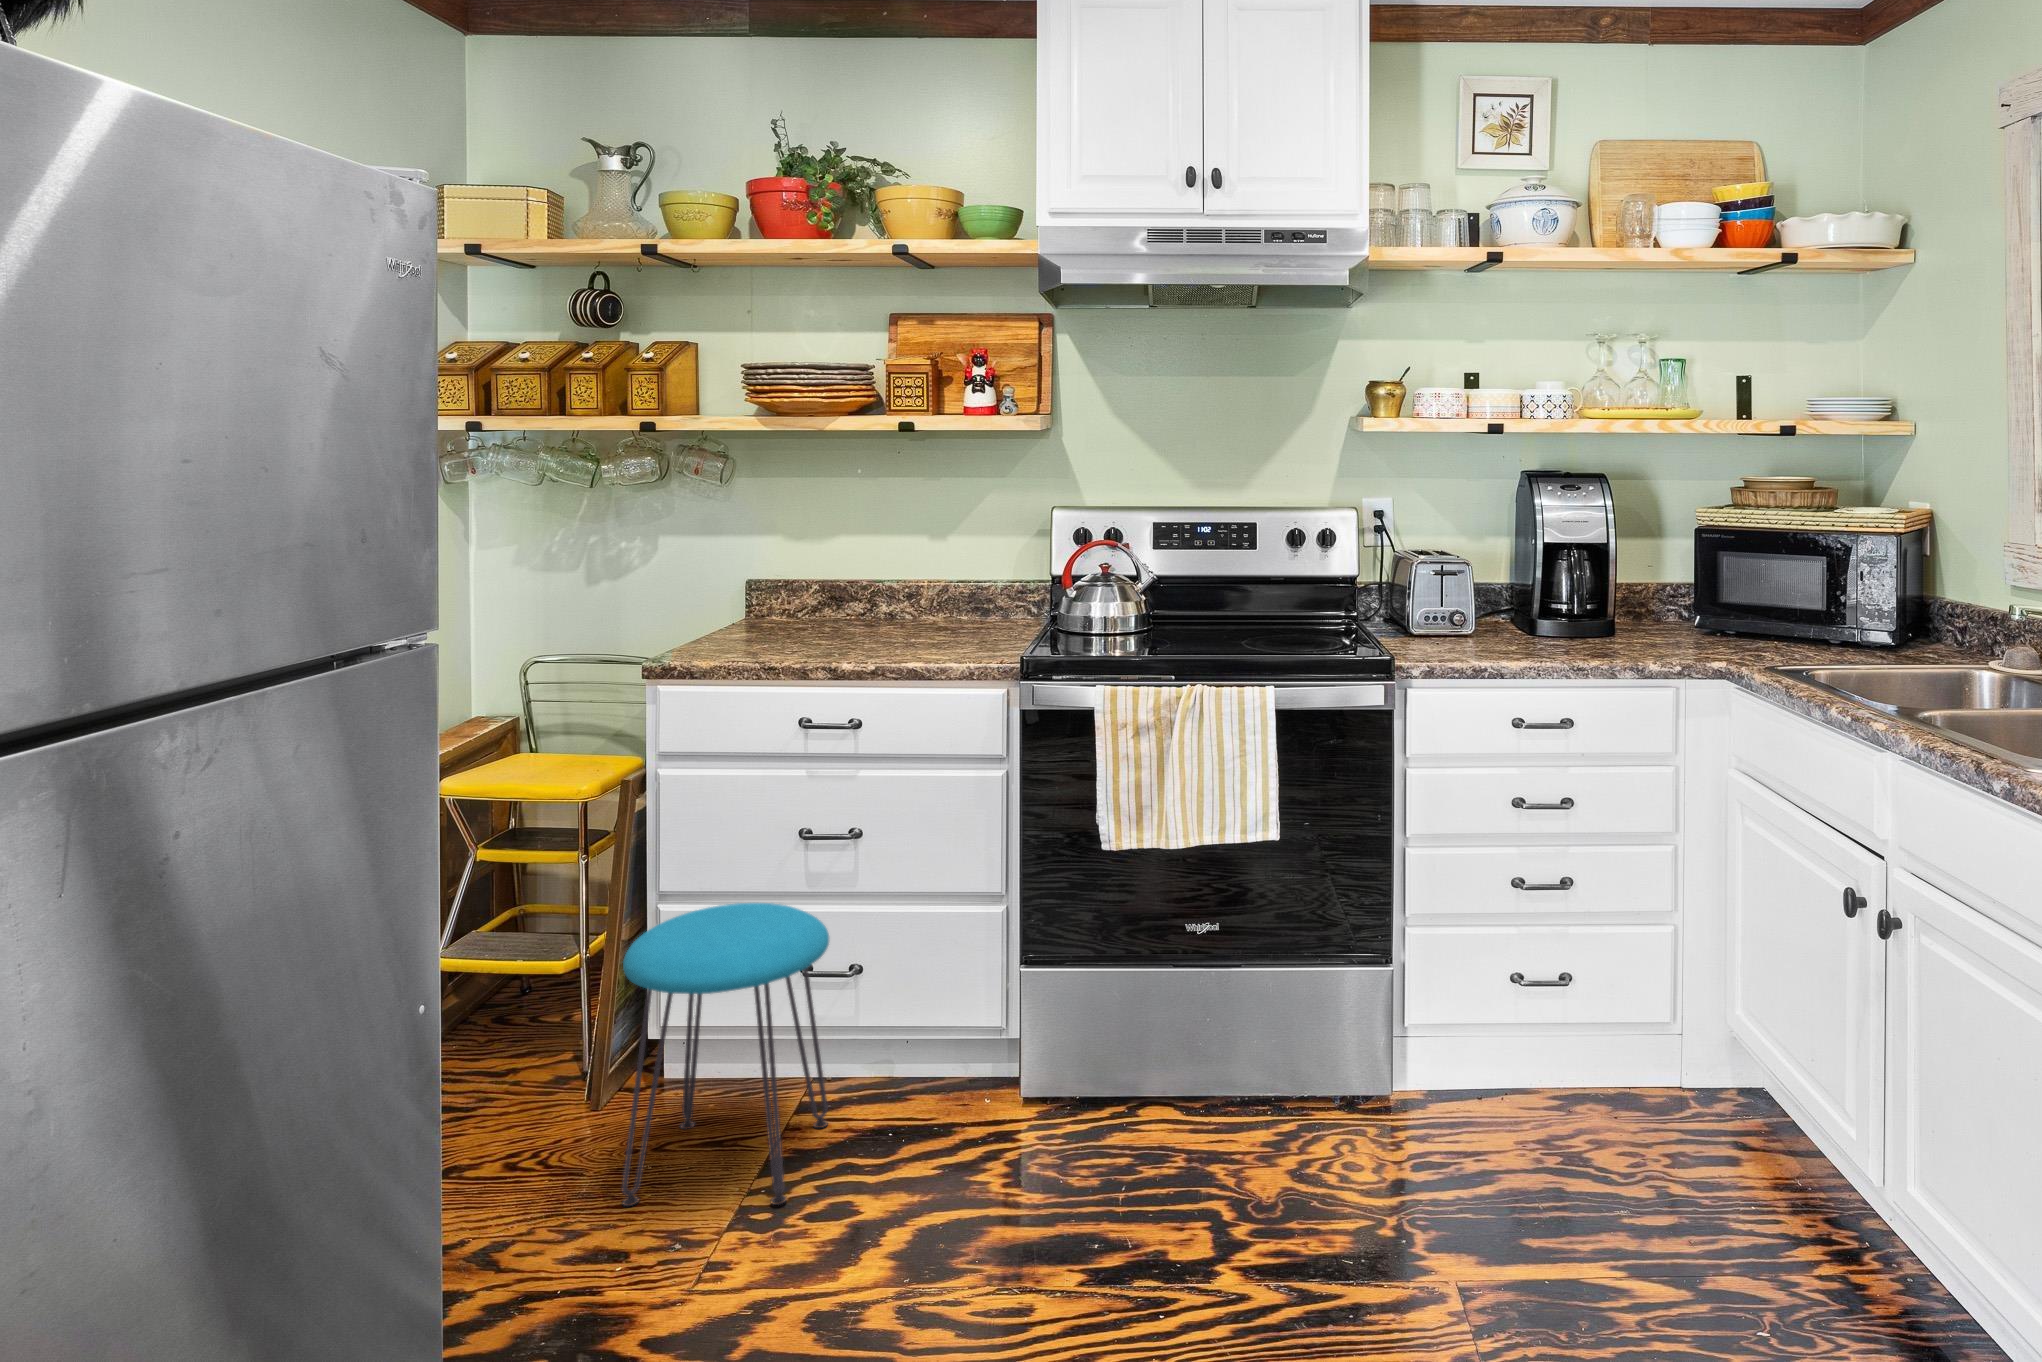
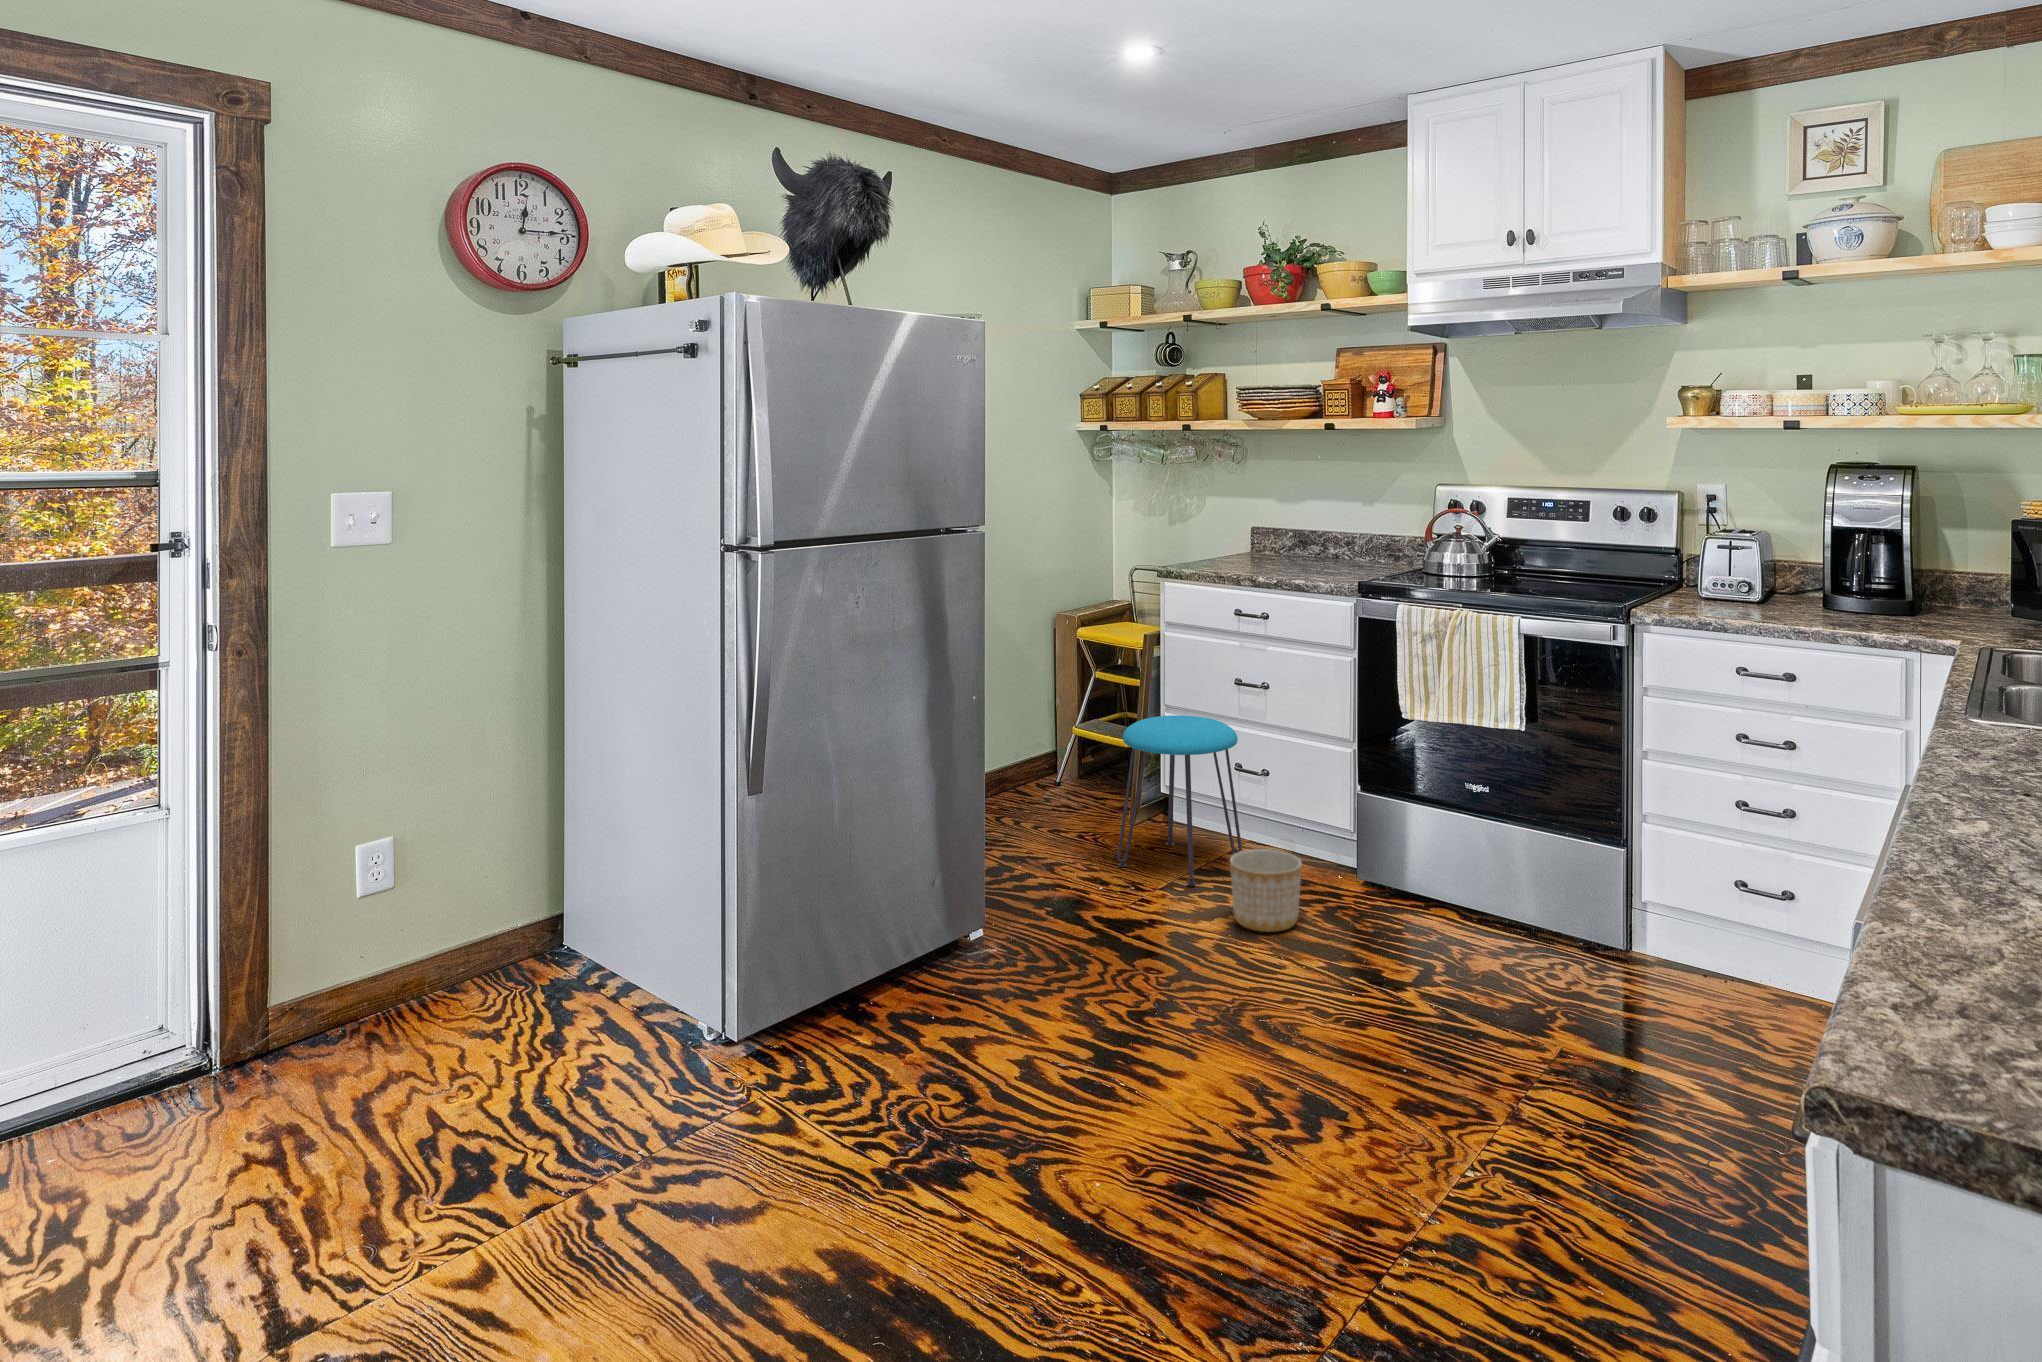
planter: none [885,1108,1005,1263] -> present [1230,849,1302,932]

